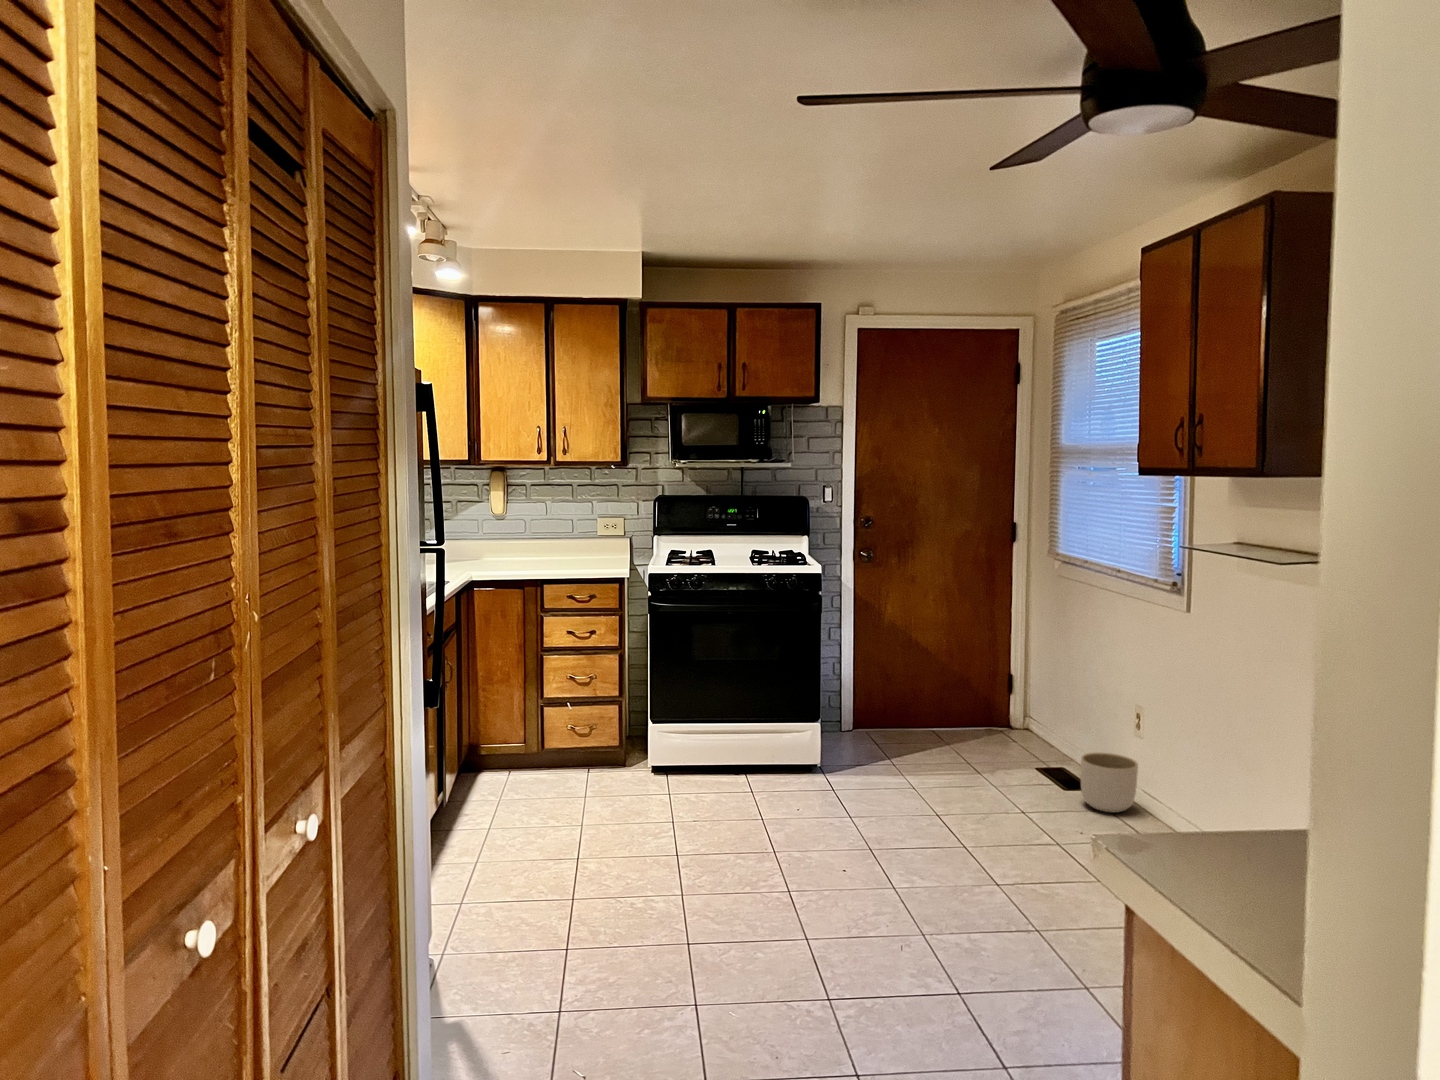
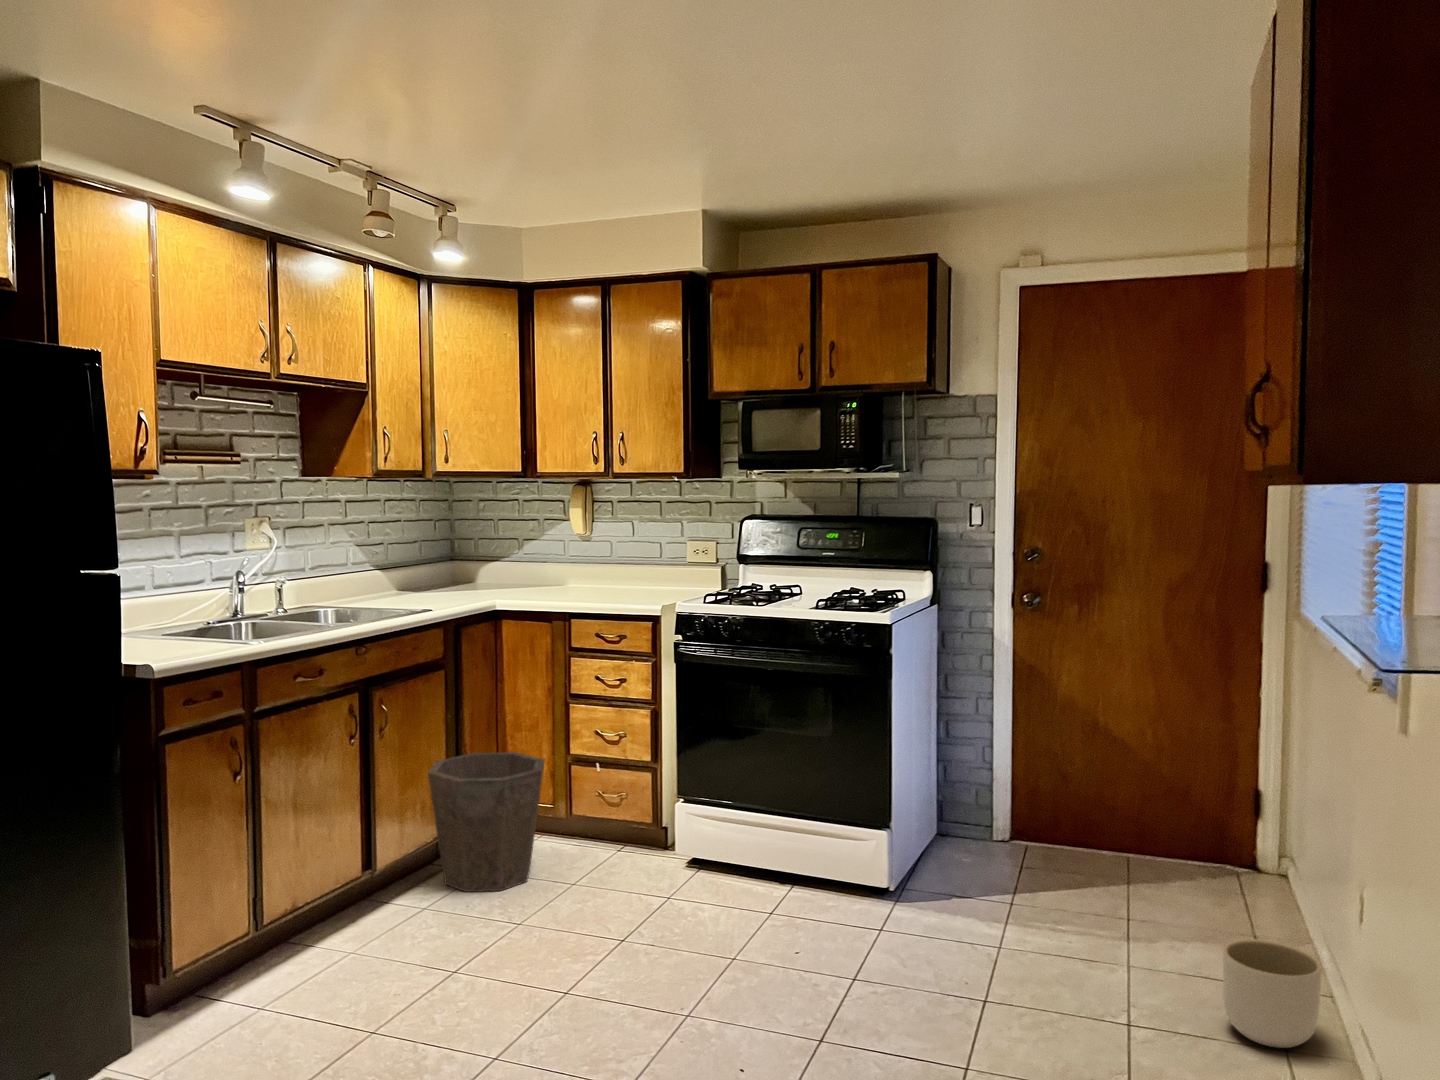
waste bin: none [462,702,566,822] -> present [428,752,544,892]

